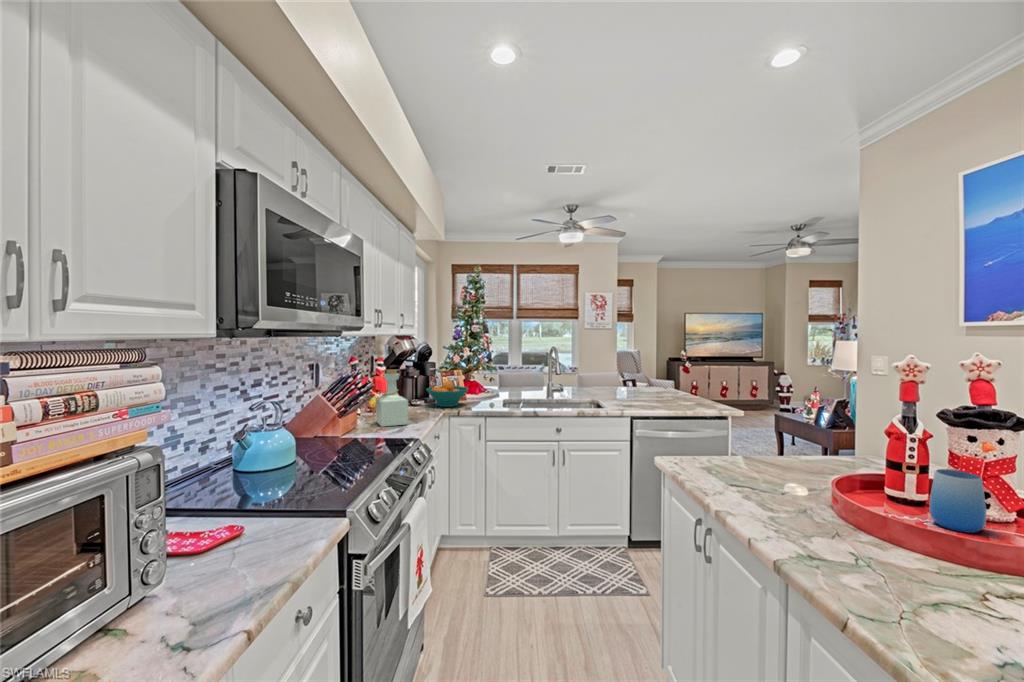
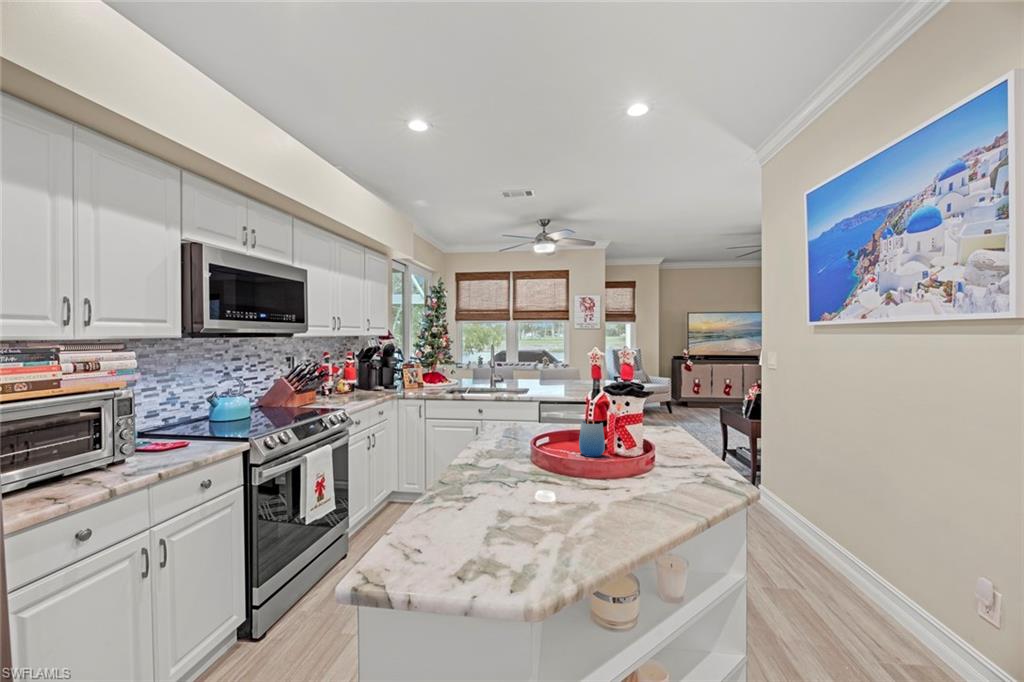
bottle: present [373,370,408,427] -> none [328,361,354,403]
fruit bowl: present [426,381,468,407] -> none [385,372,420,392]

